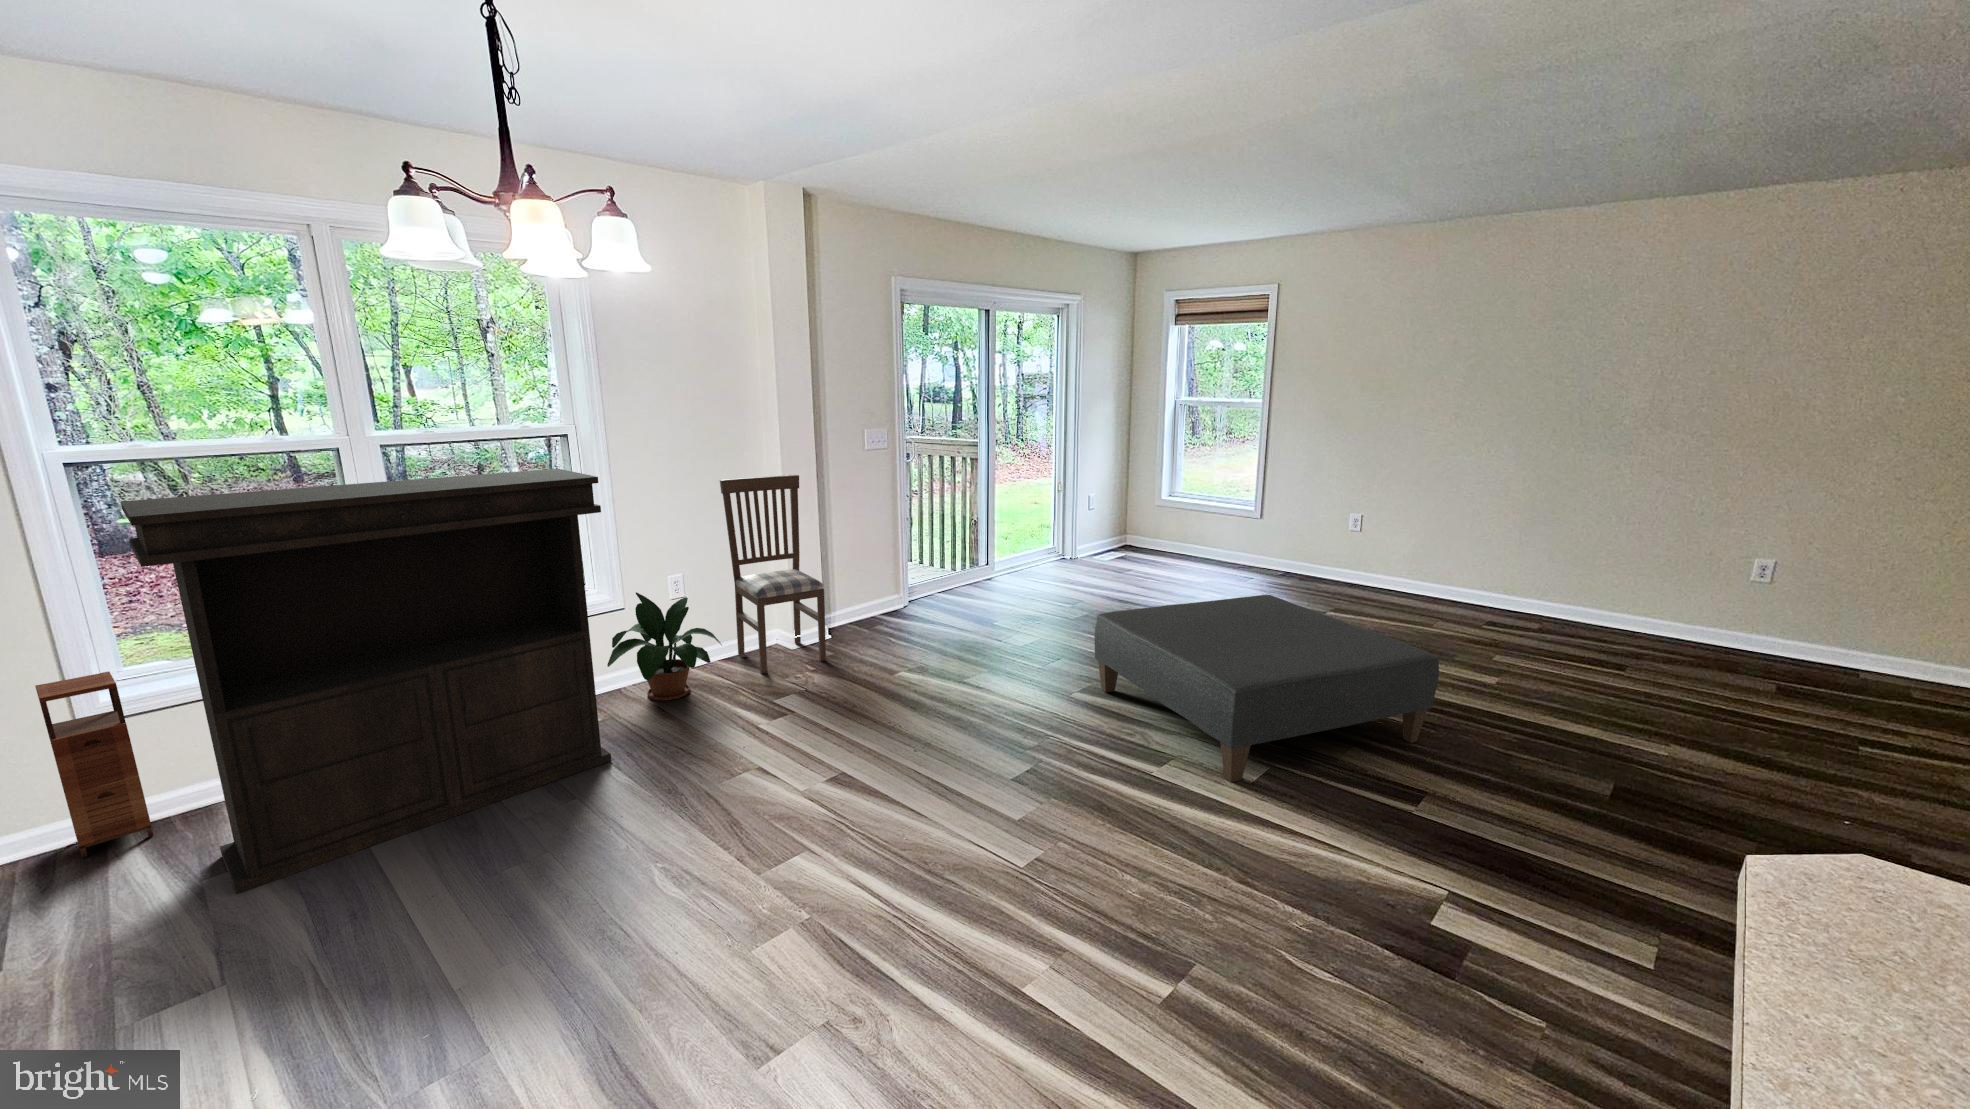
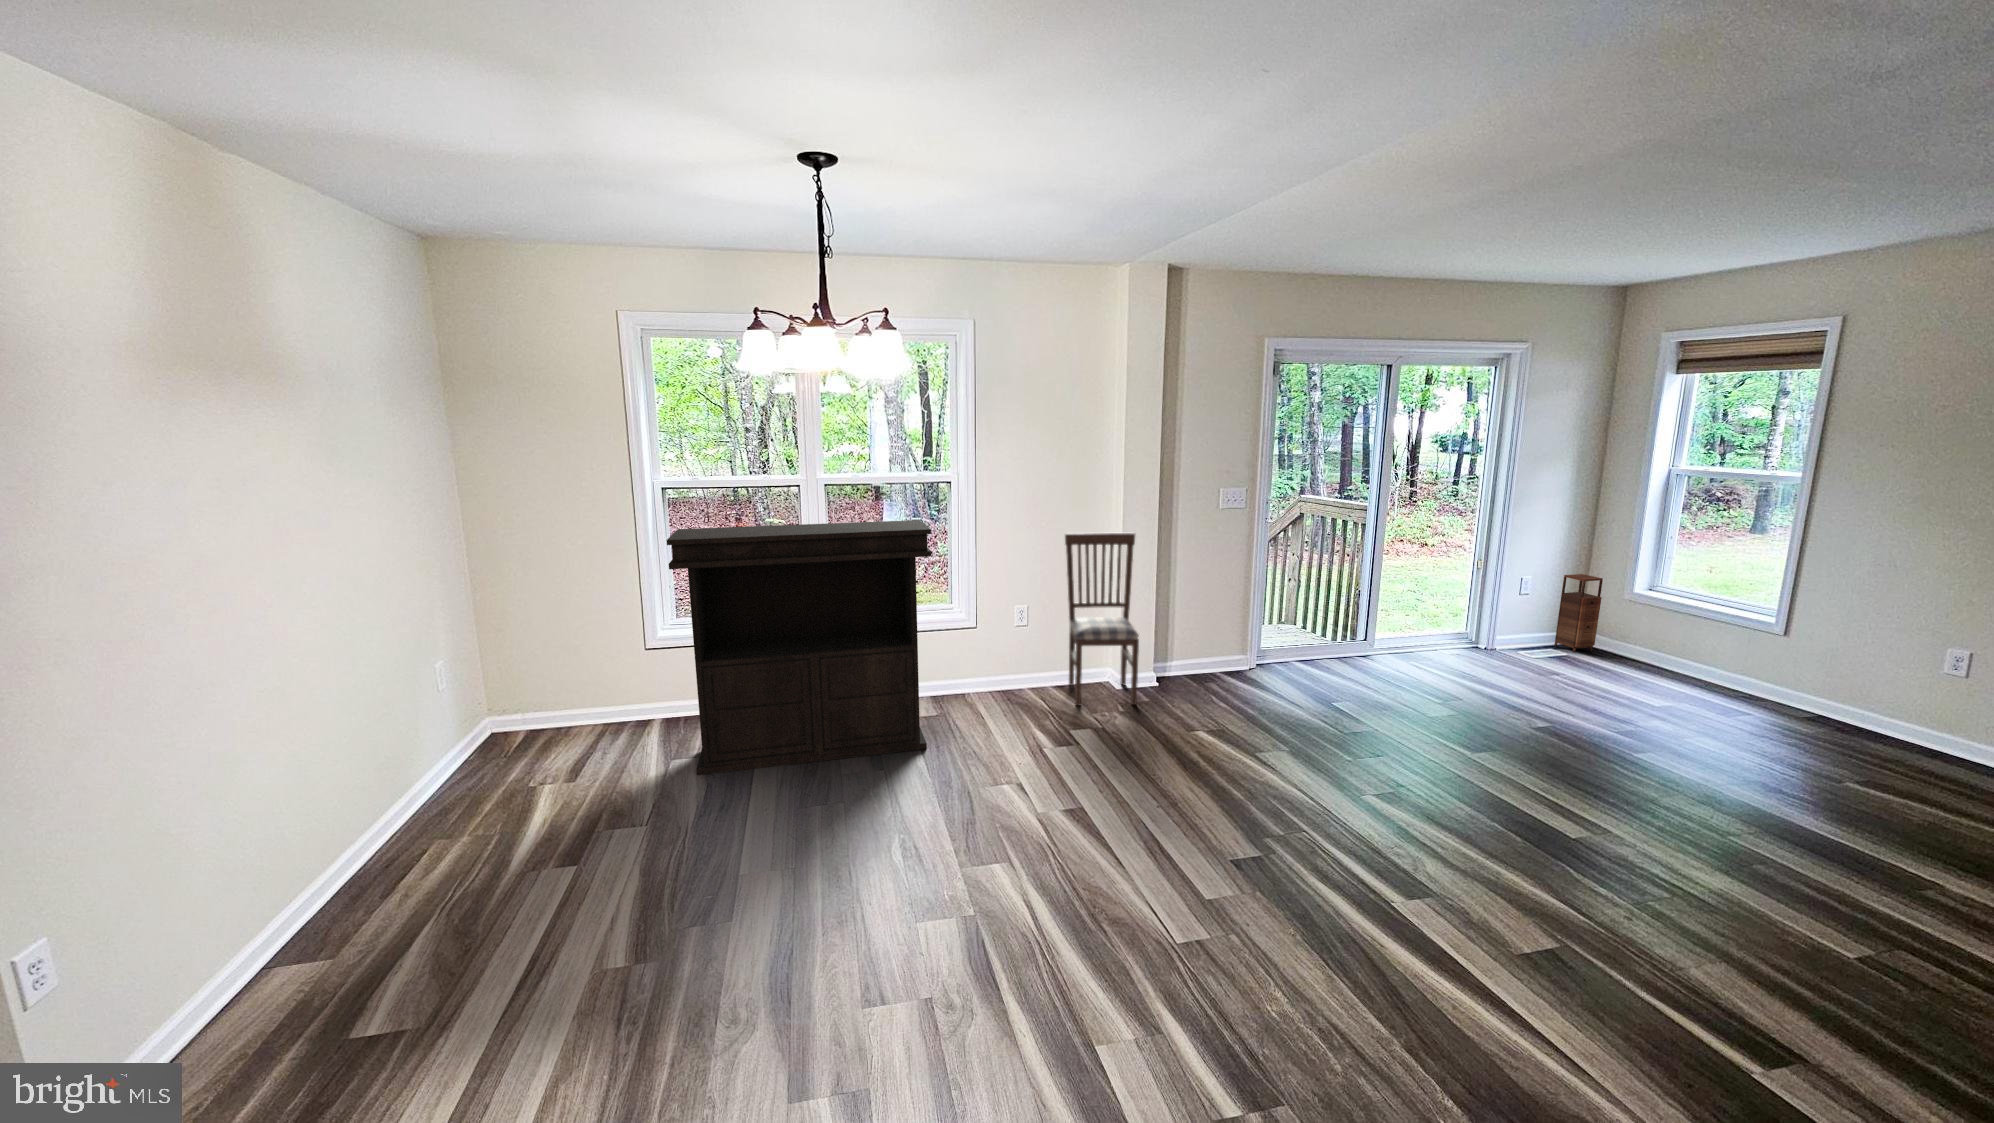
potted plant: present [607,592,721,701] -> none [952,620,1043,712]
ottoman: present [1094,595,1440,782] -> none [1396,713,1924,995]
storage cabinet: present [35,672,153,858] -> present [1554,574,1603,653]

